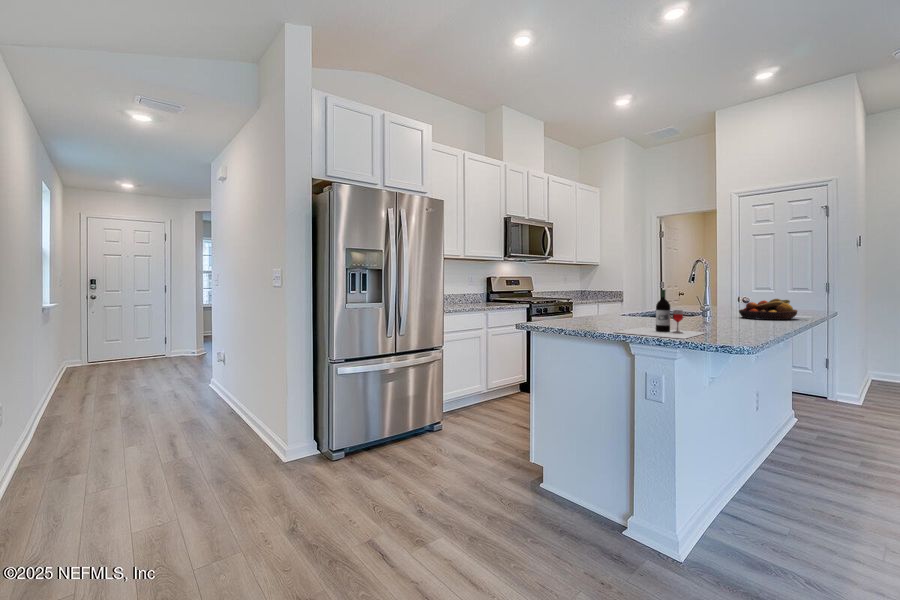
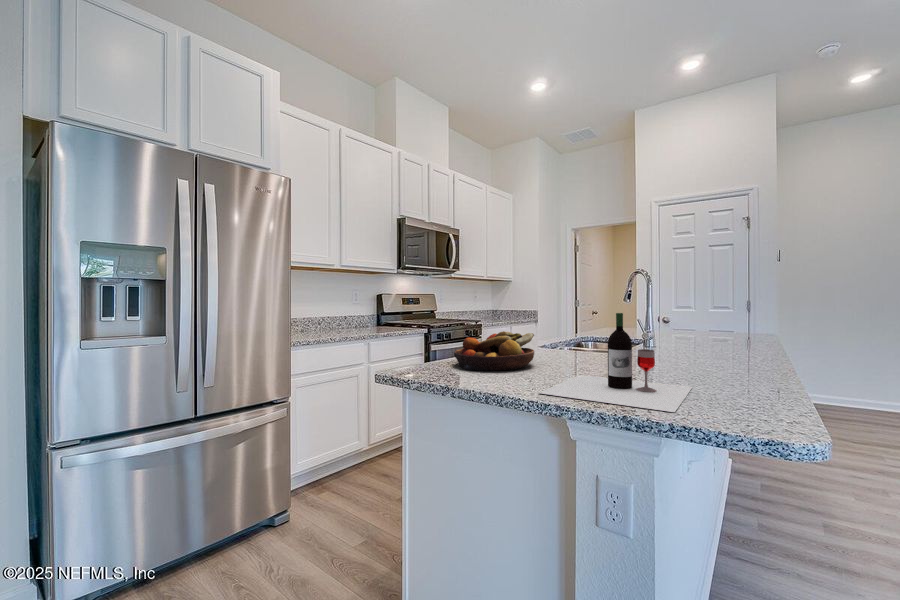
fruit bowl: present [739,299,797,320] -> present [454,331,534,371]

